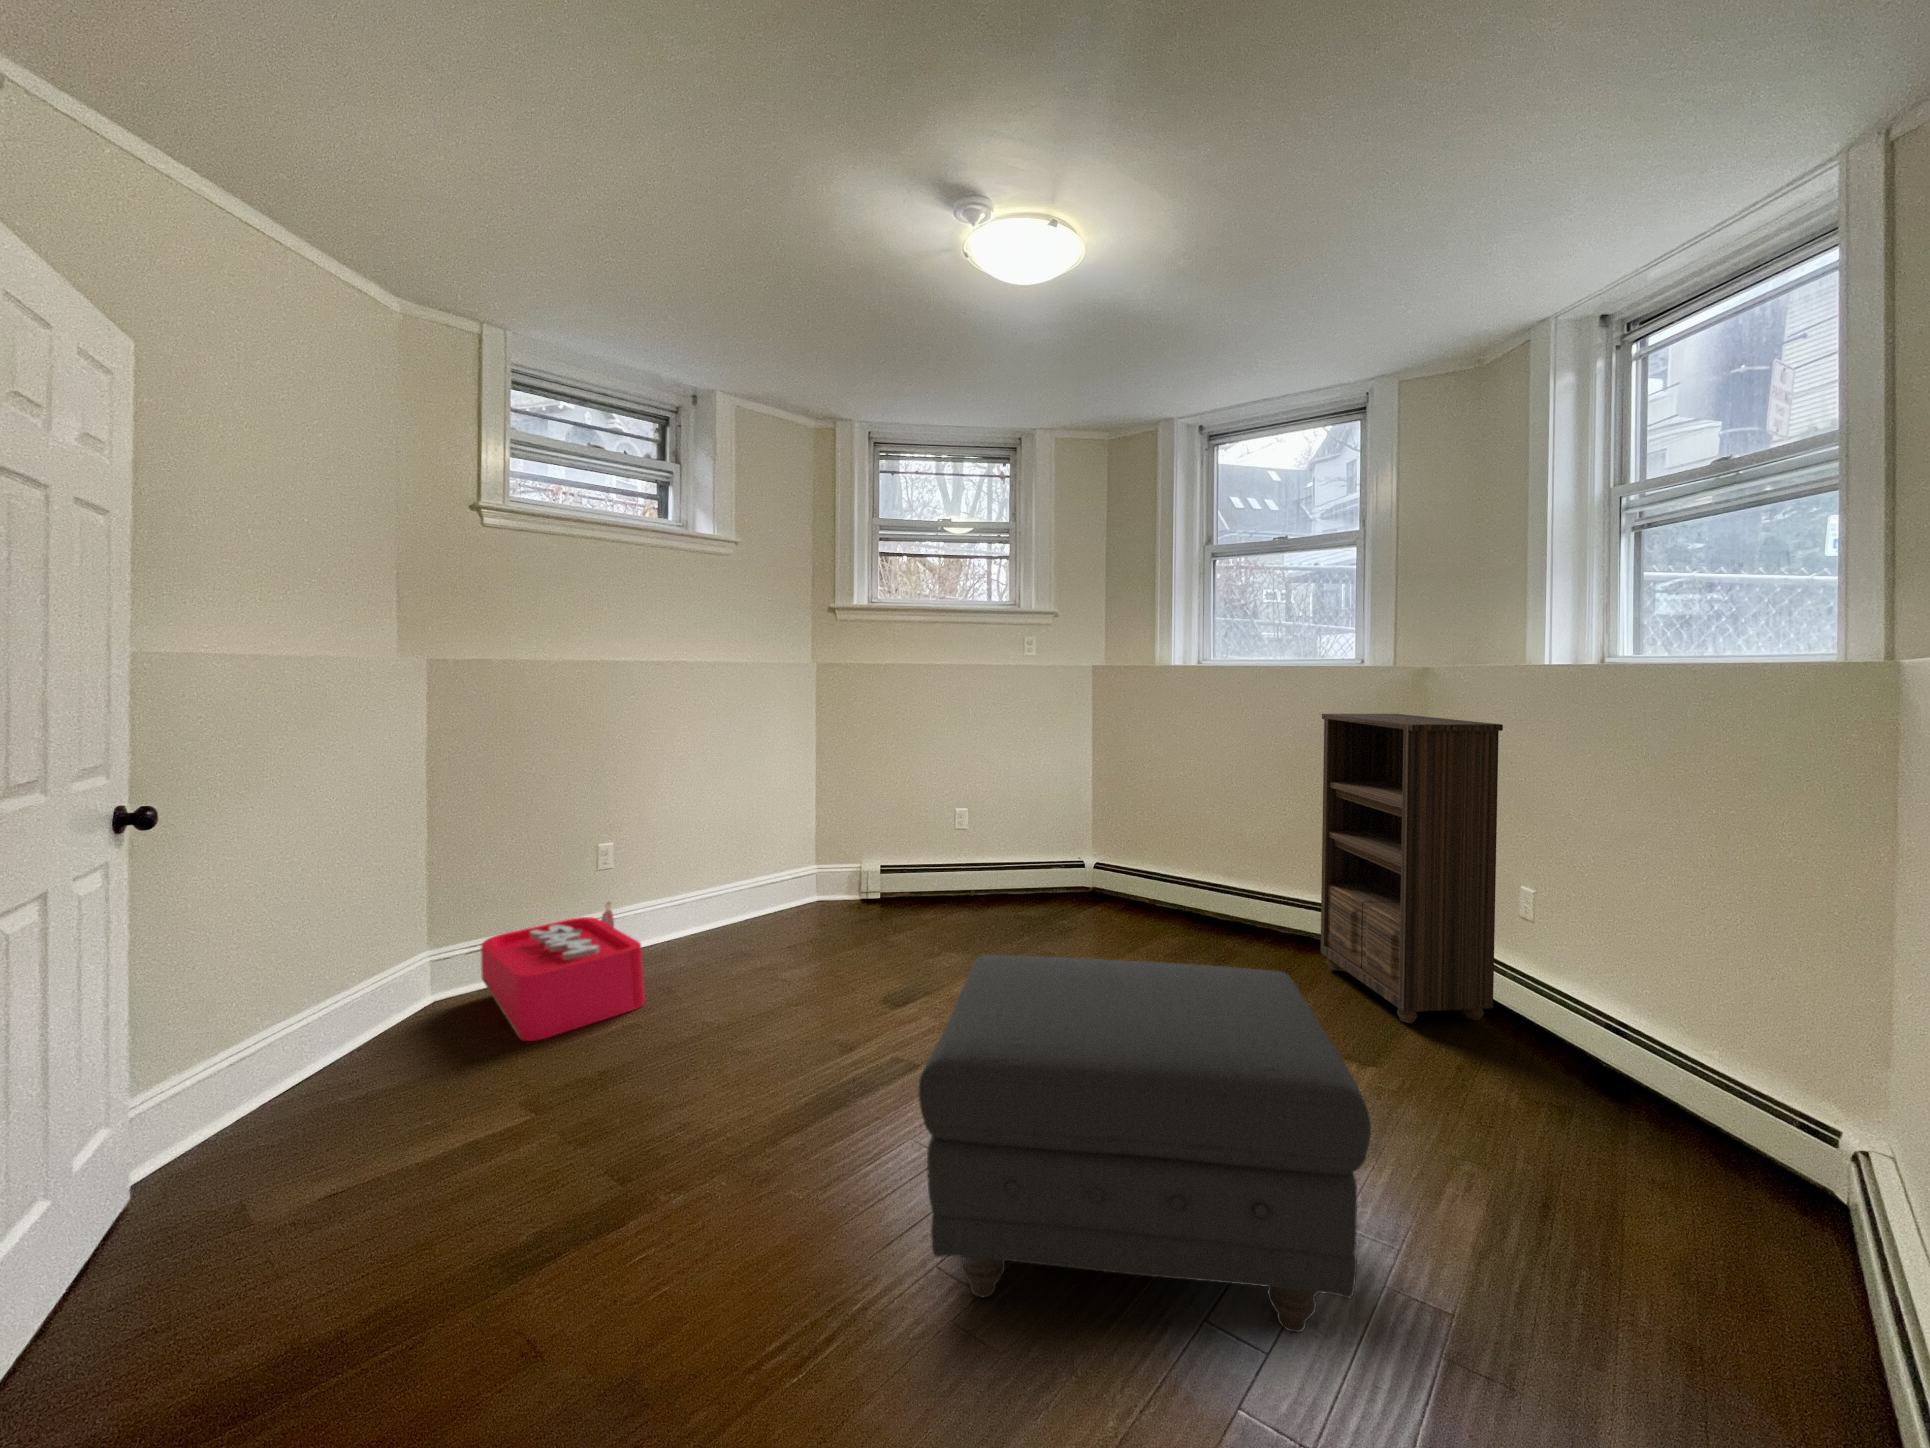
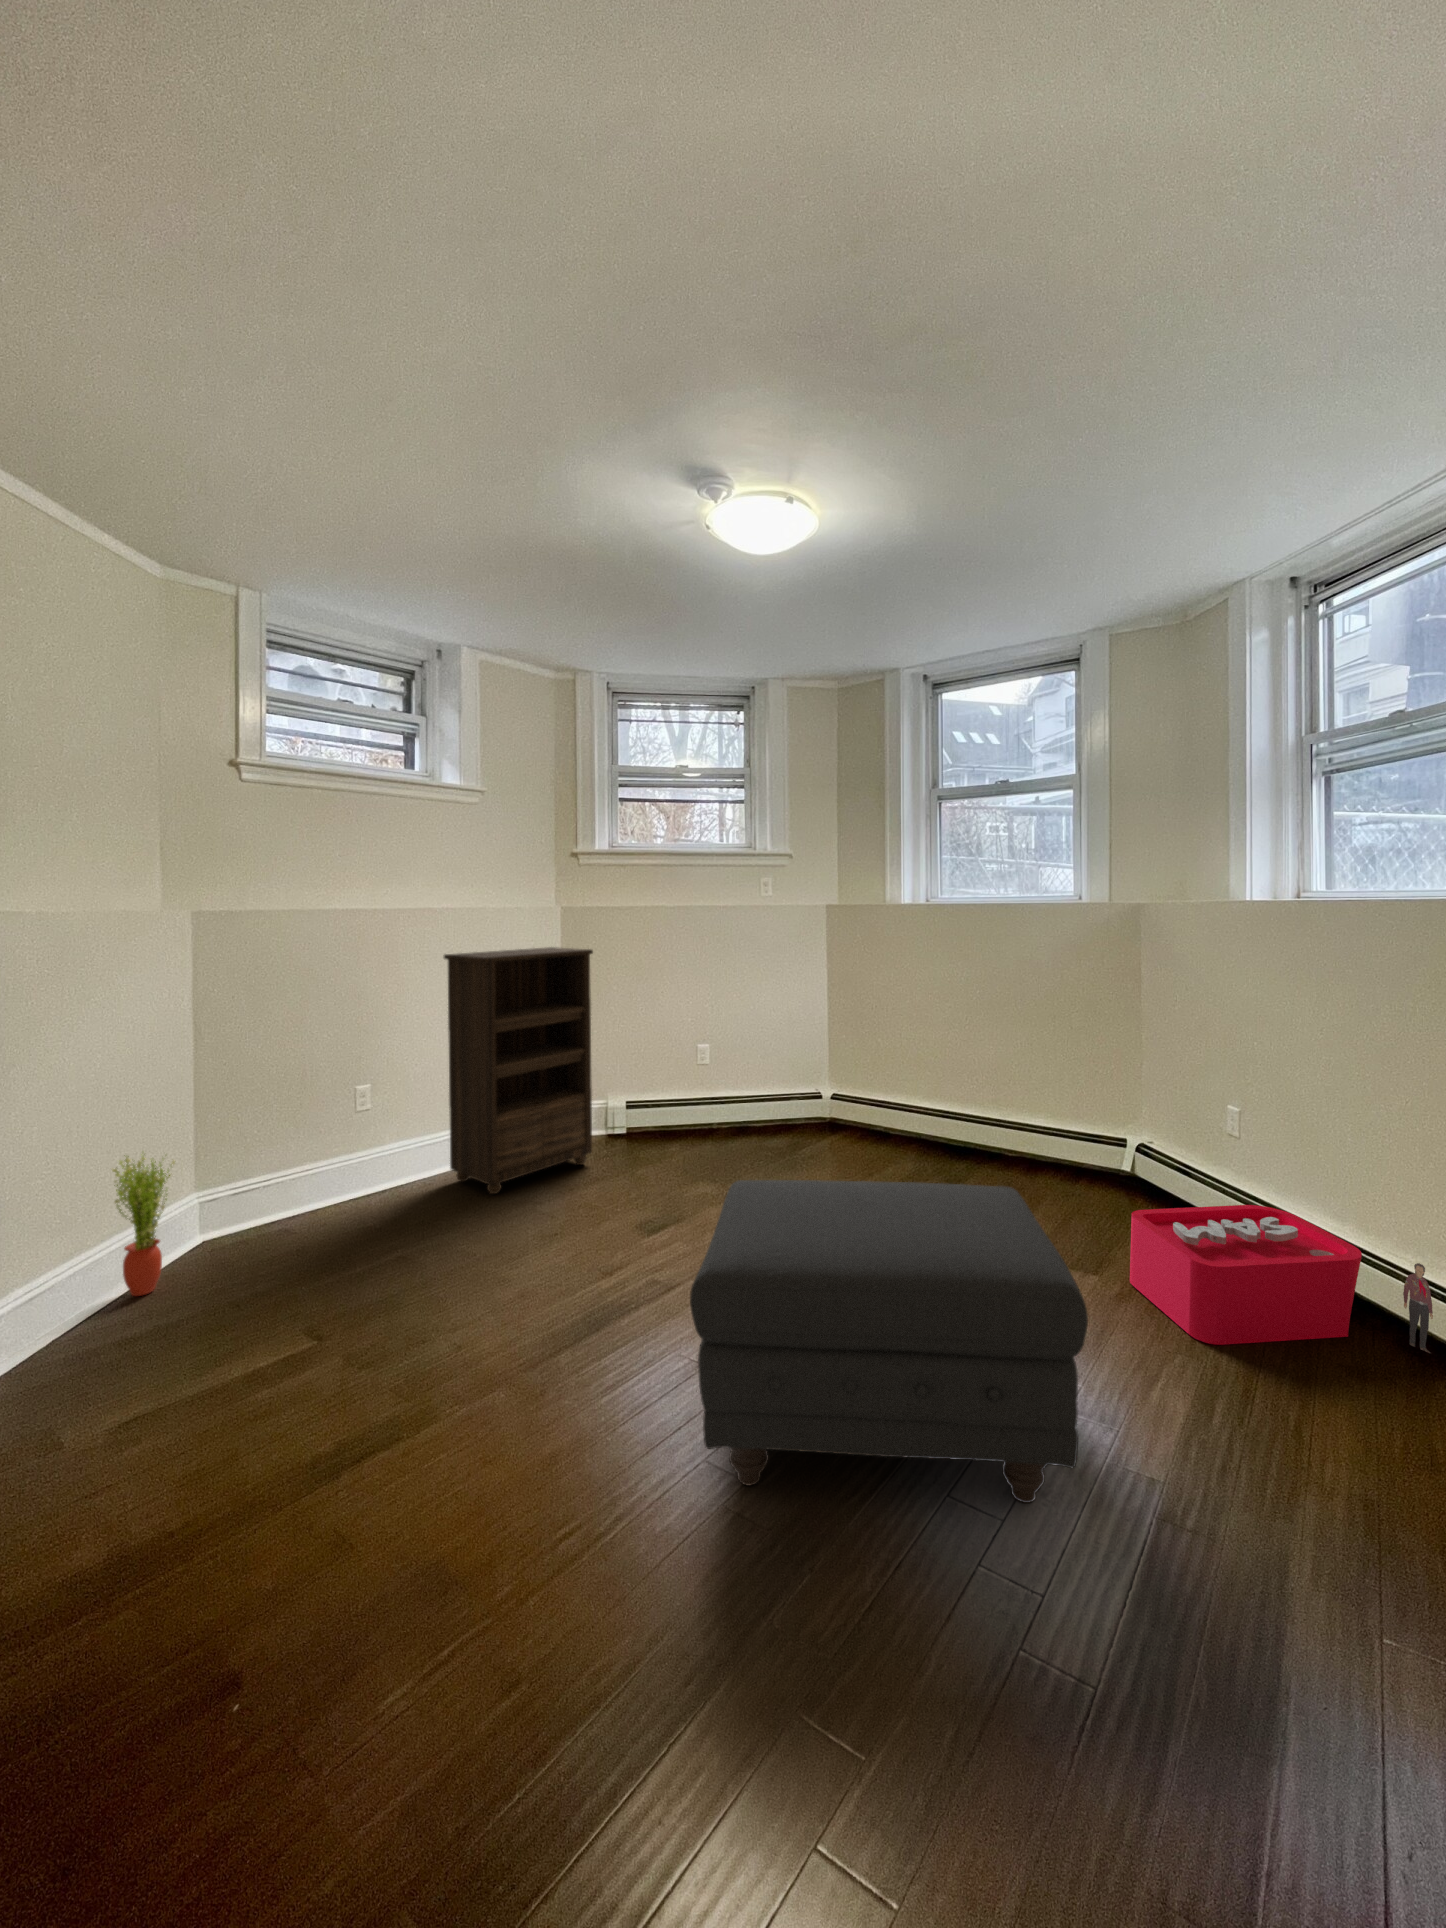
bookshelf: present [1321,714,1503,1023] -> present [444,947,593,1194]
storage bin: present [481,902,645,1041] -> present [1130,1205,1433,1353]
potted plant: none [335,905,404,1055] -> present [112,1156,175,1296]

